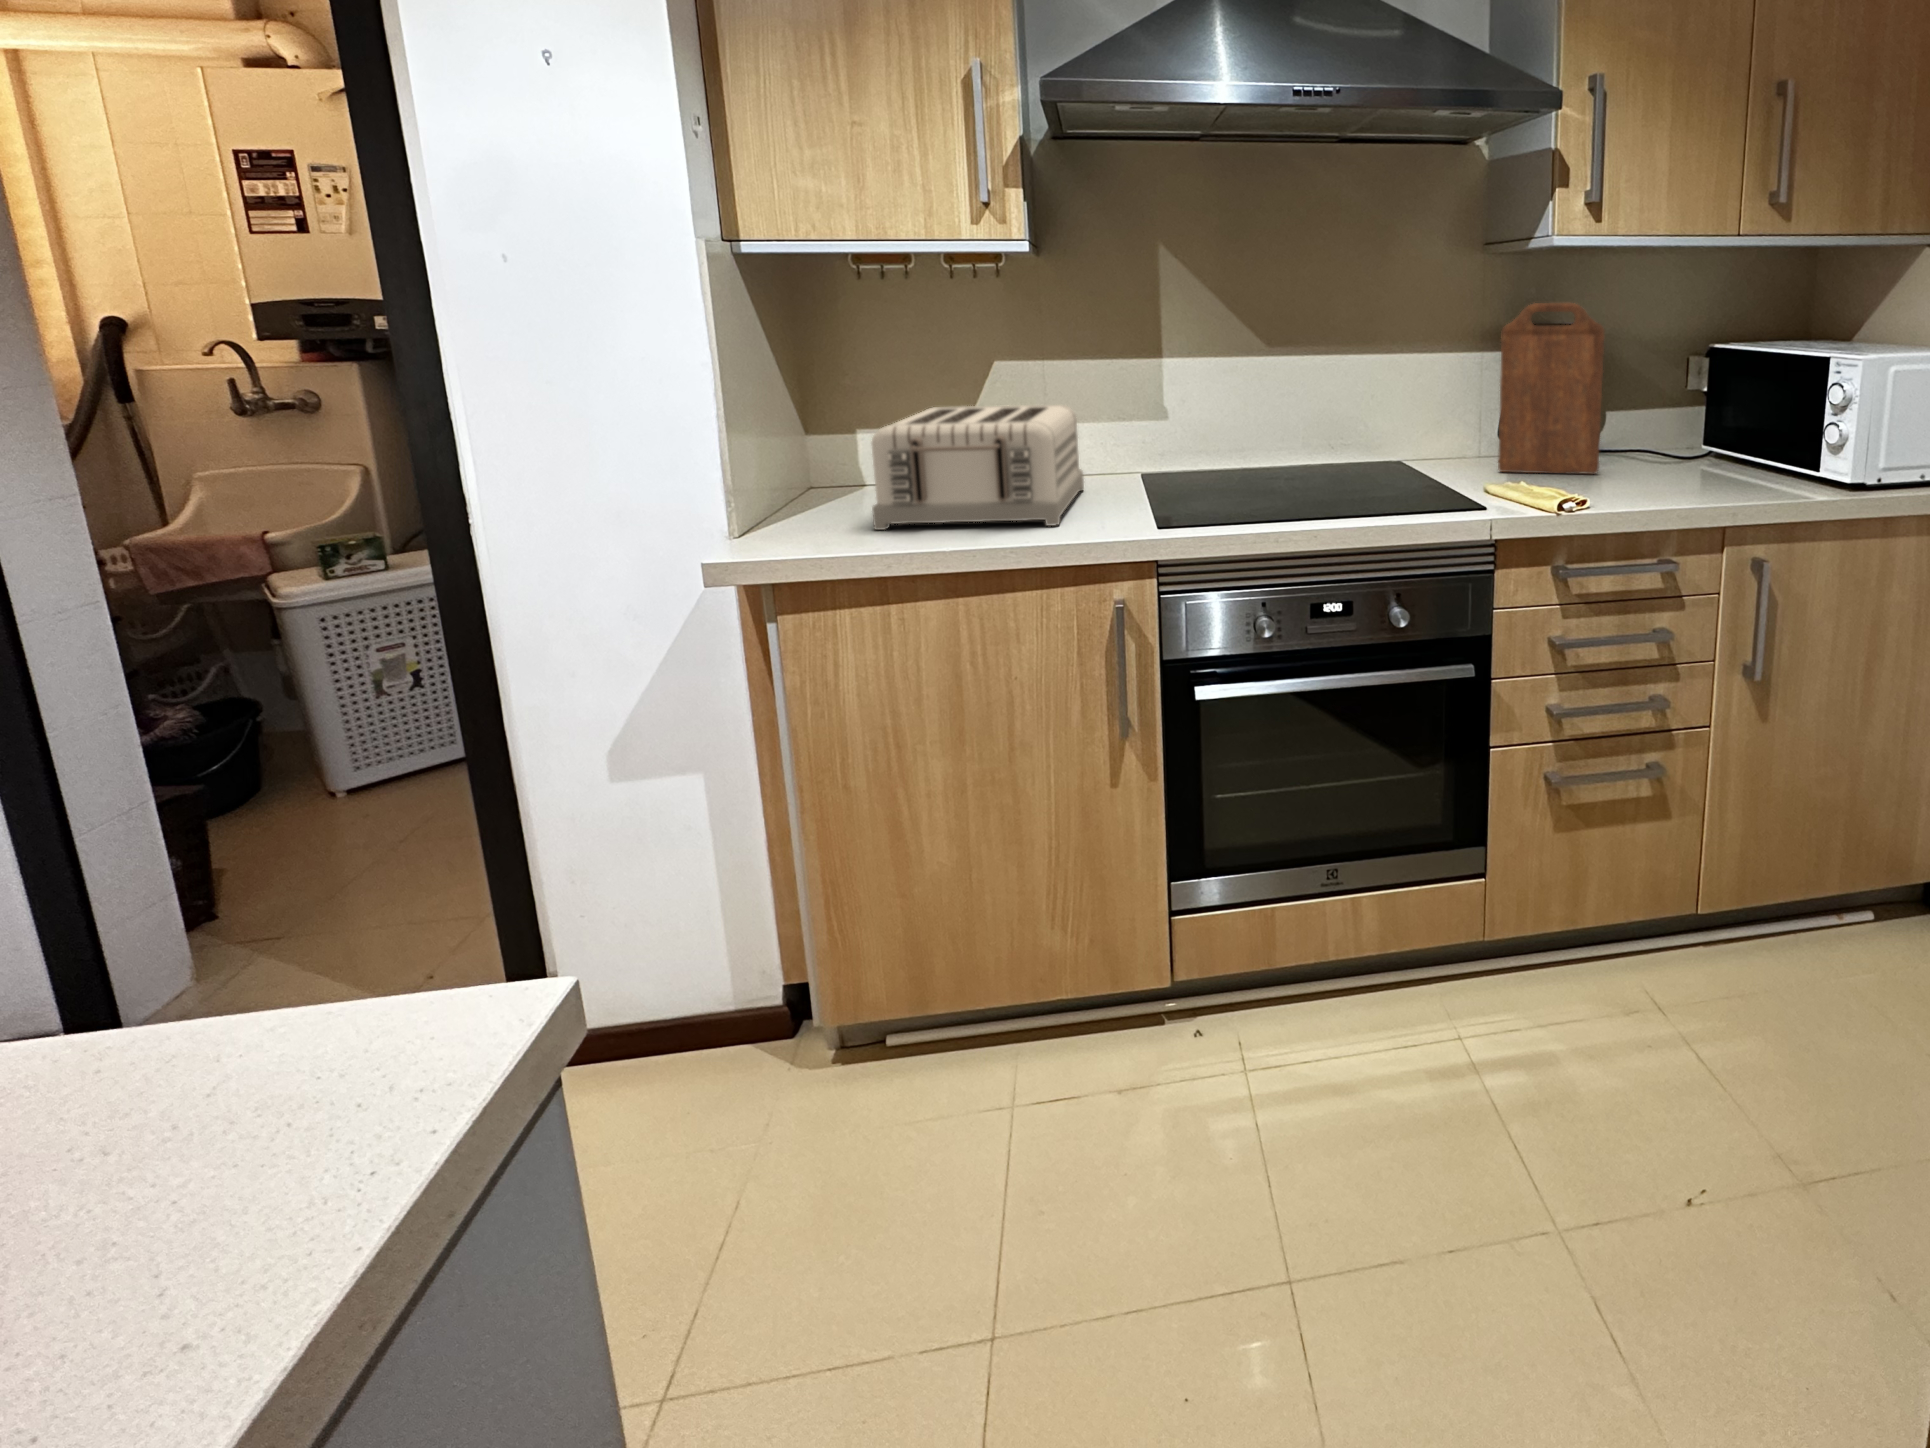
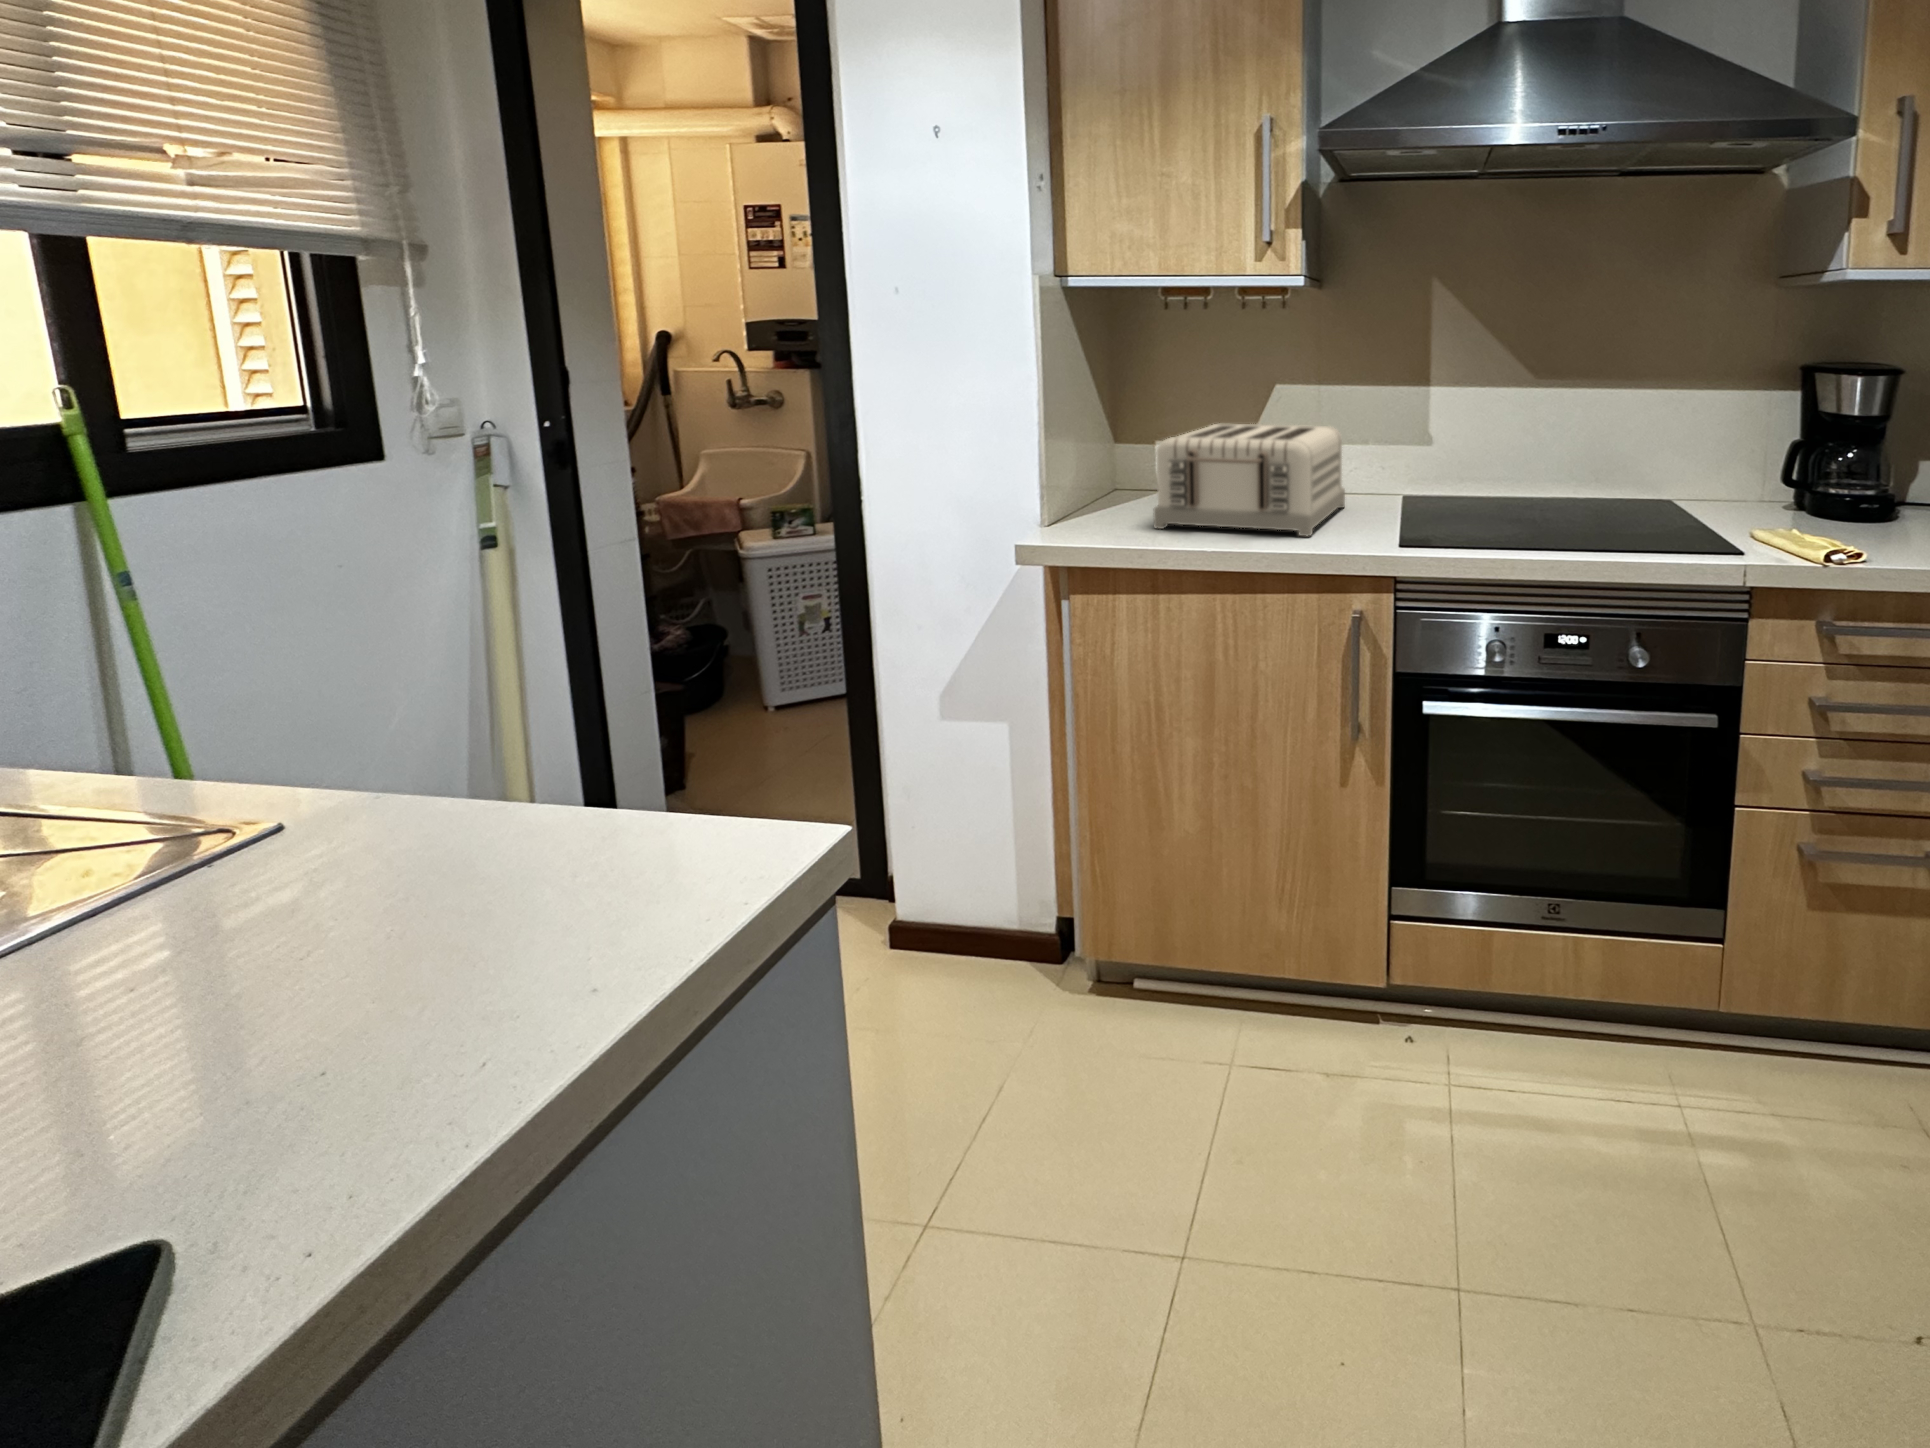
cutting board: present [1498,303,1604,474] -> none [1777,341,1909,527]

